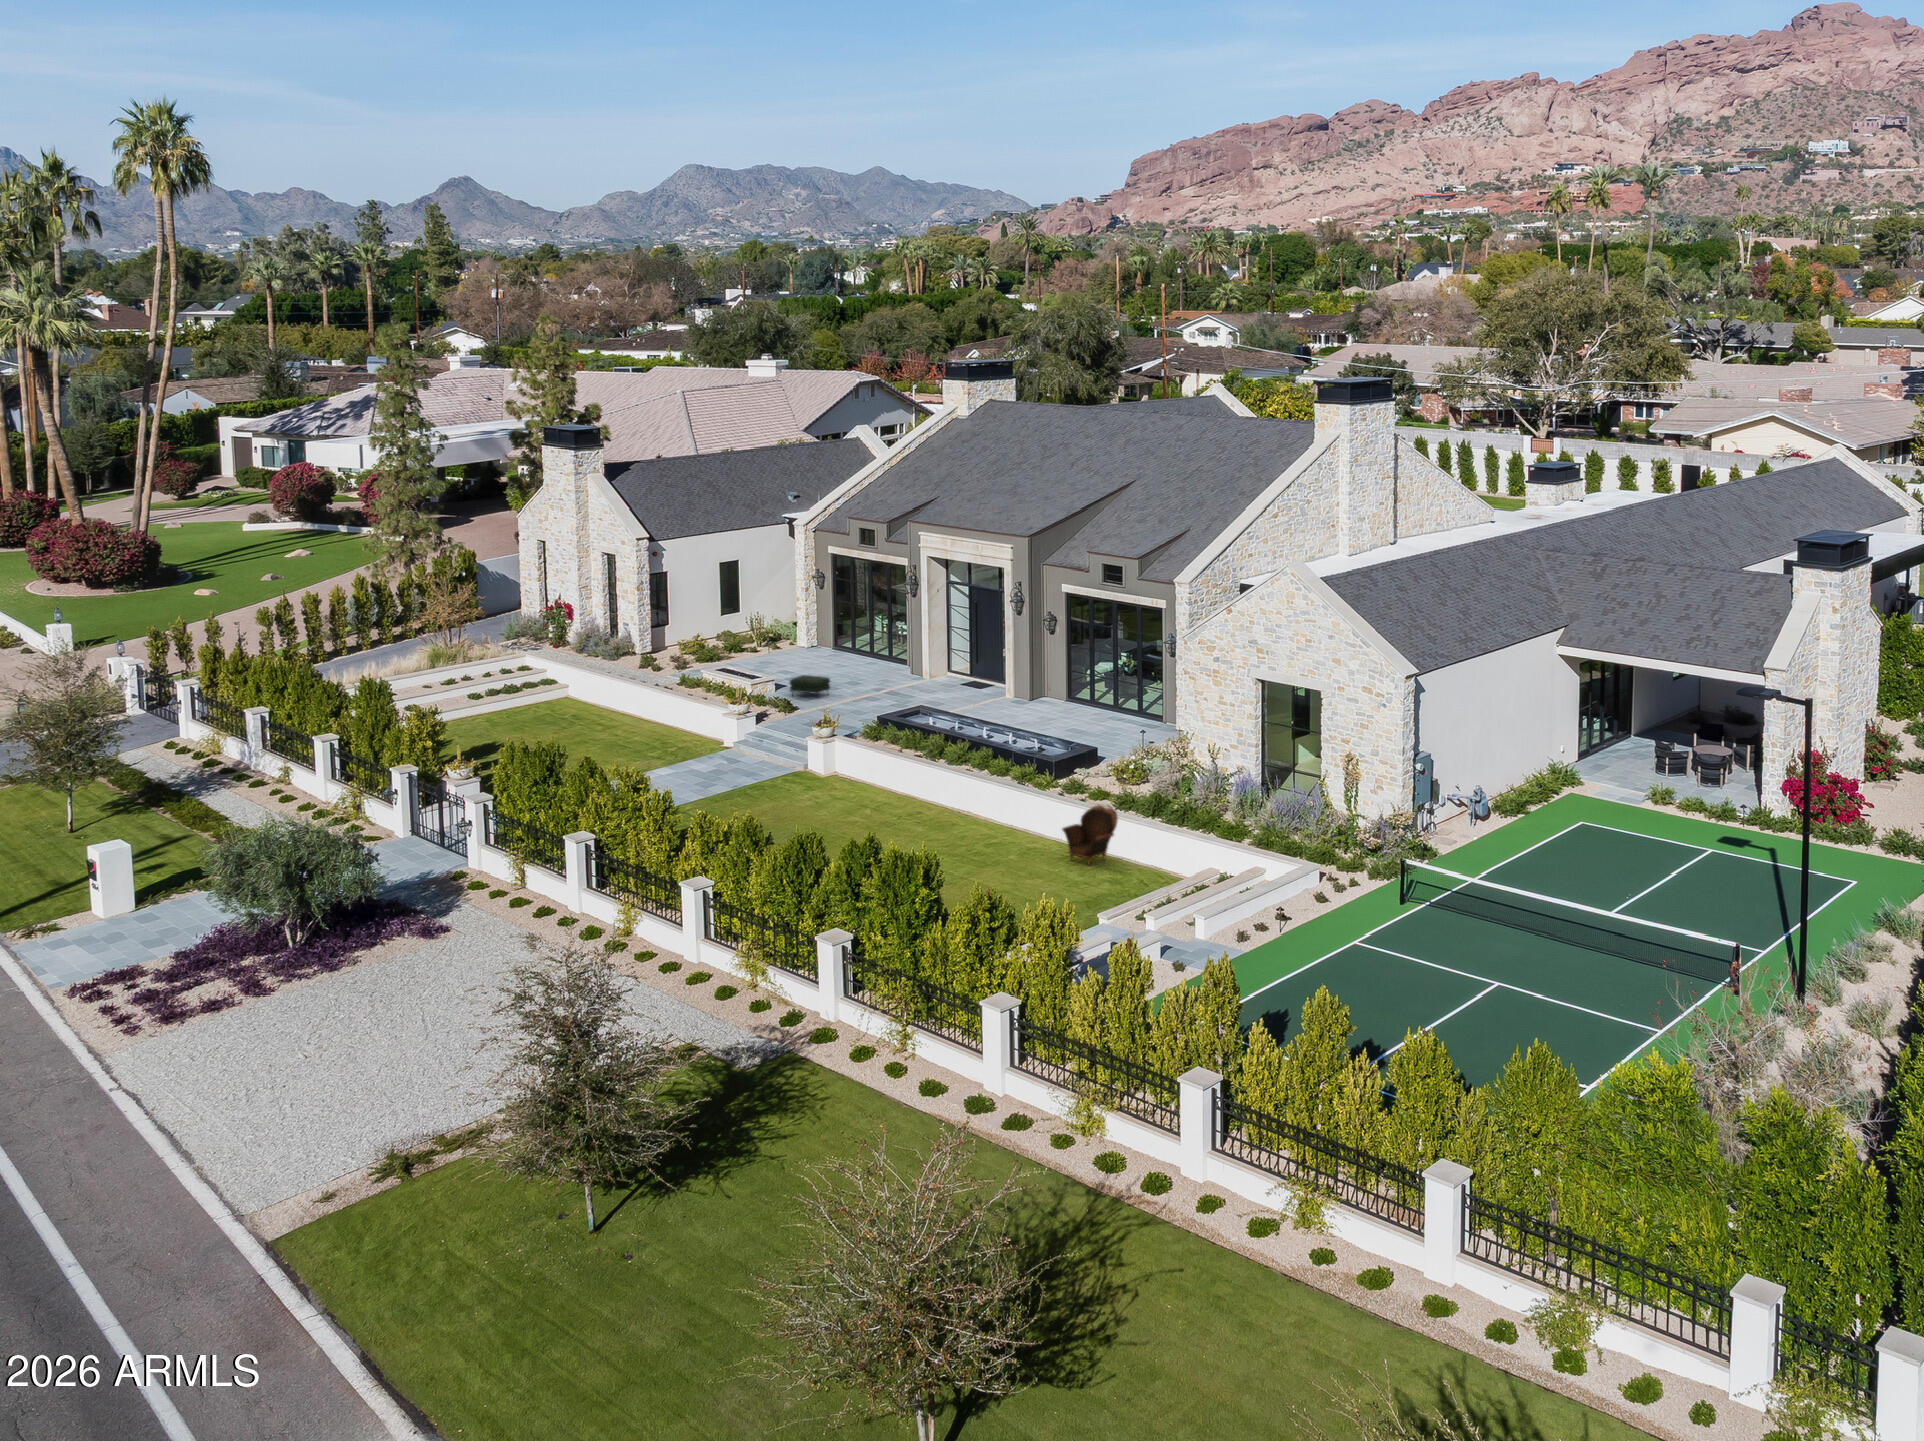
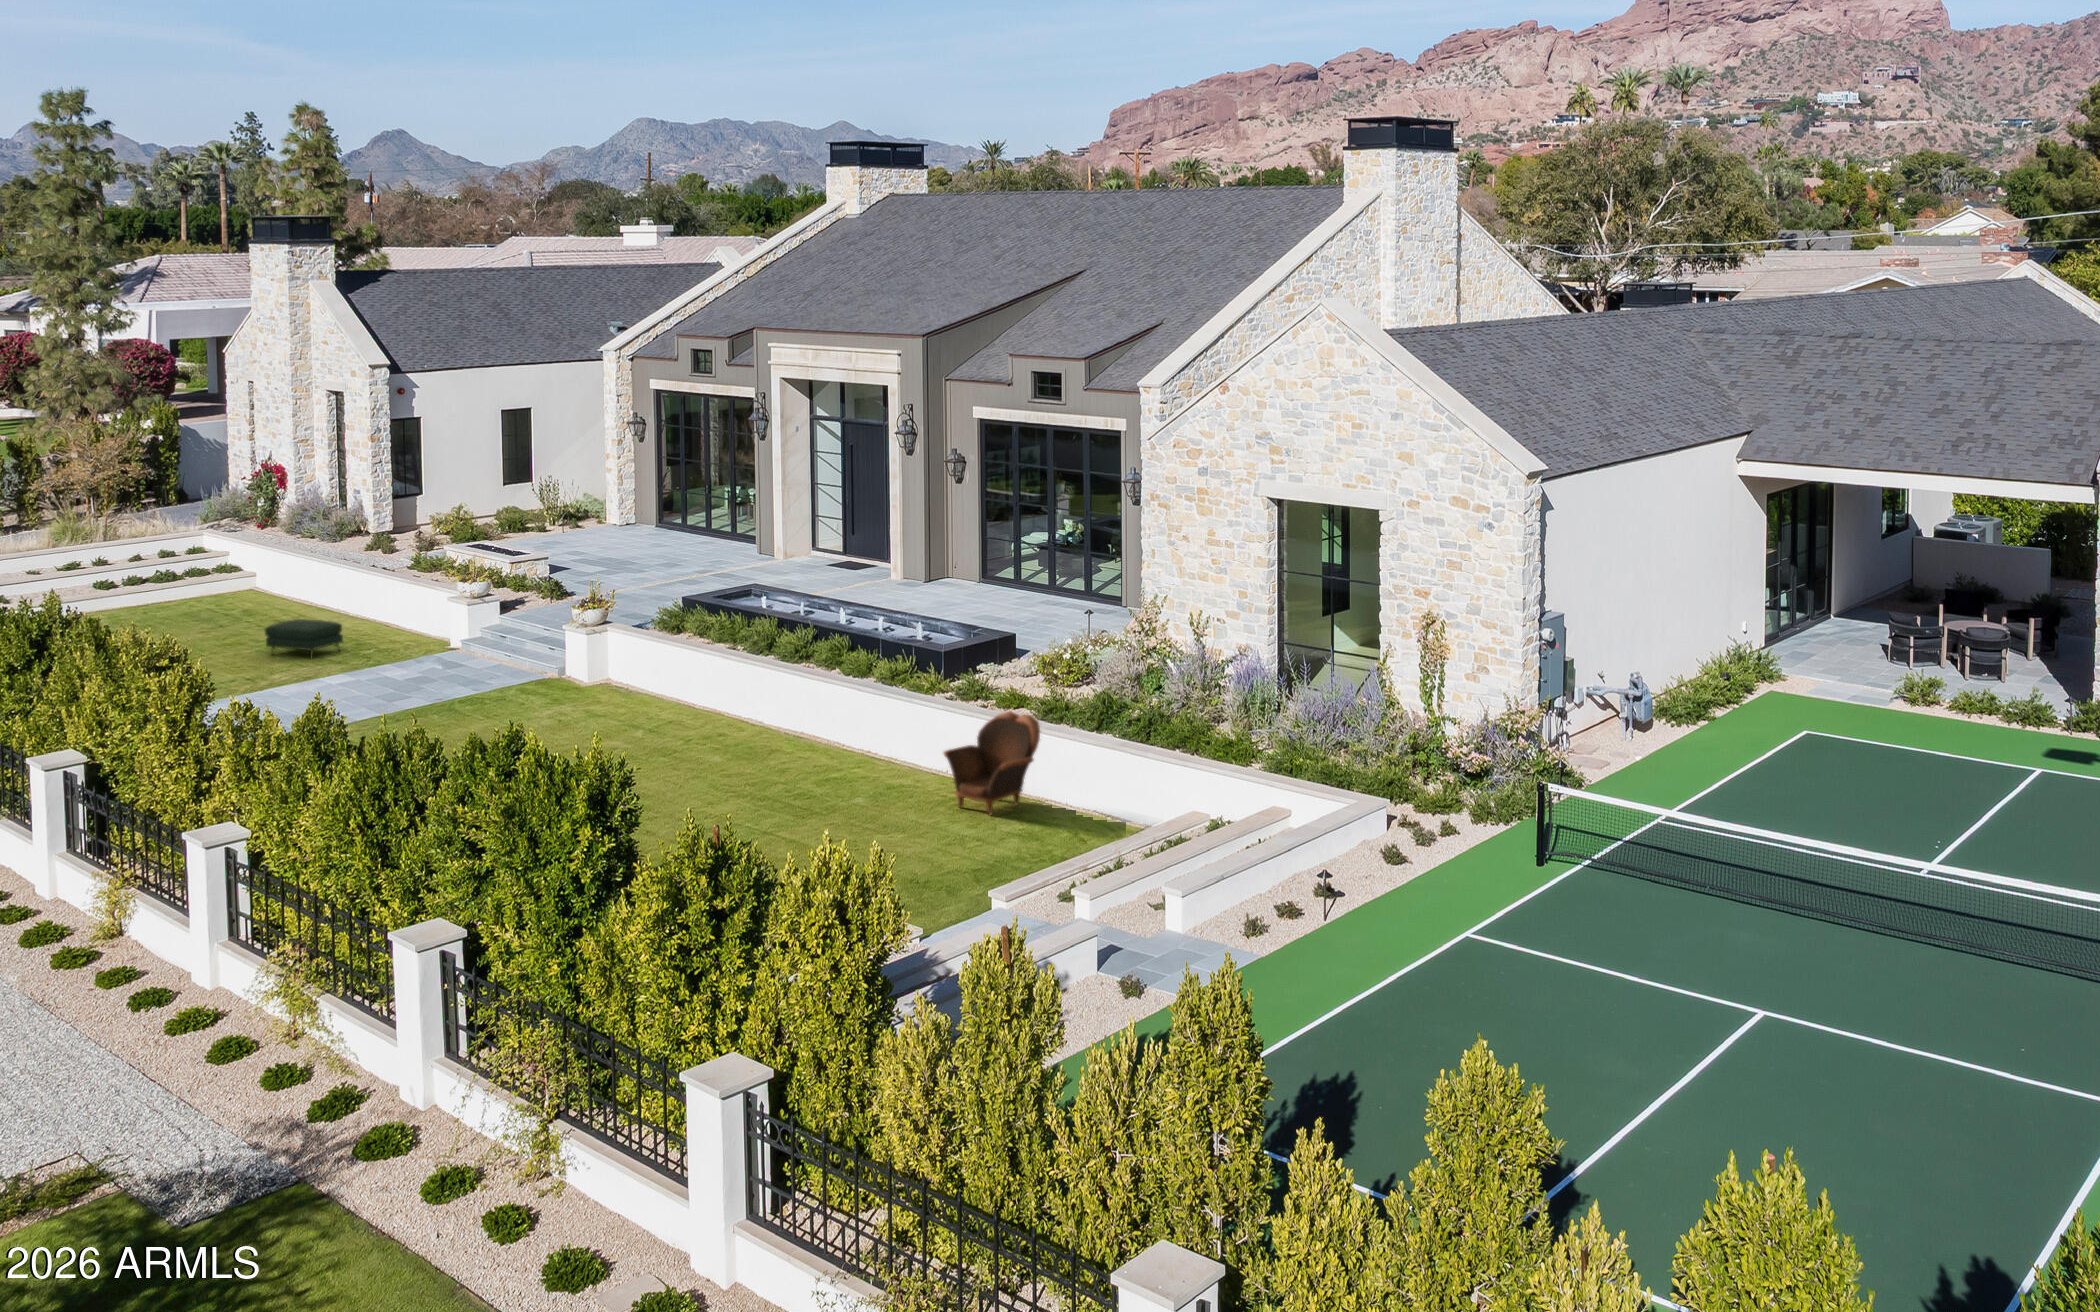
ottoman: present [789,675,830,695] -> present [265,619,343,658]

